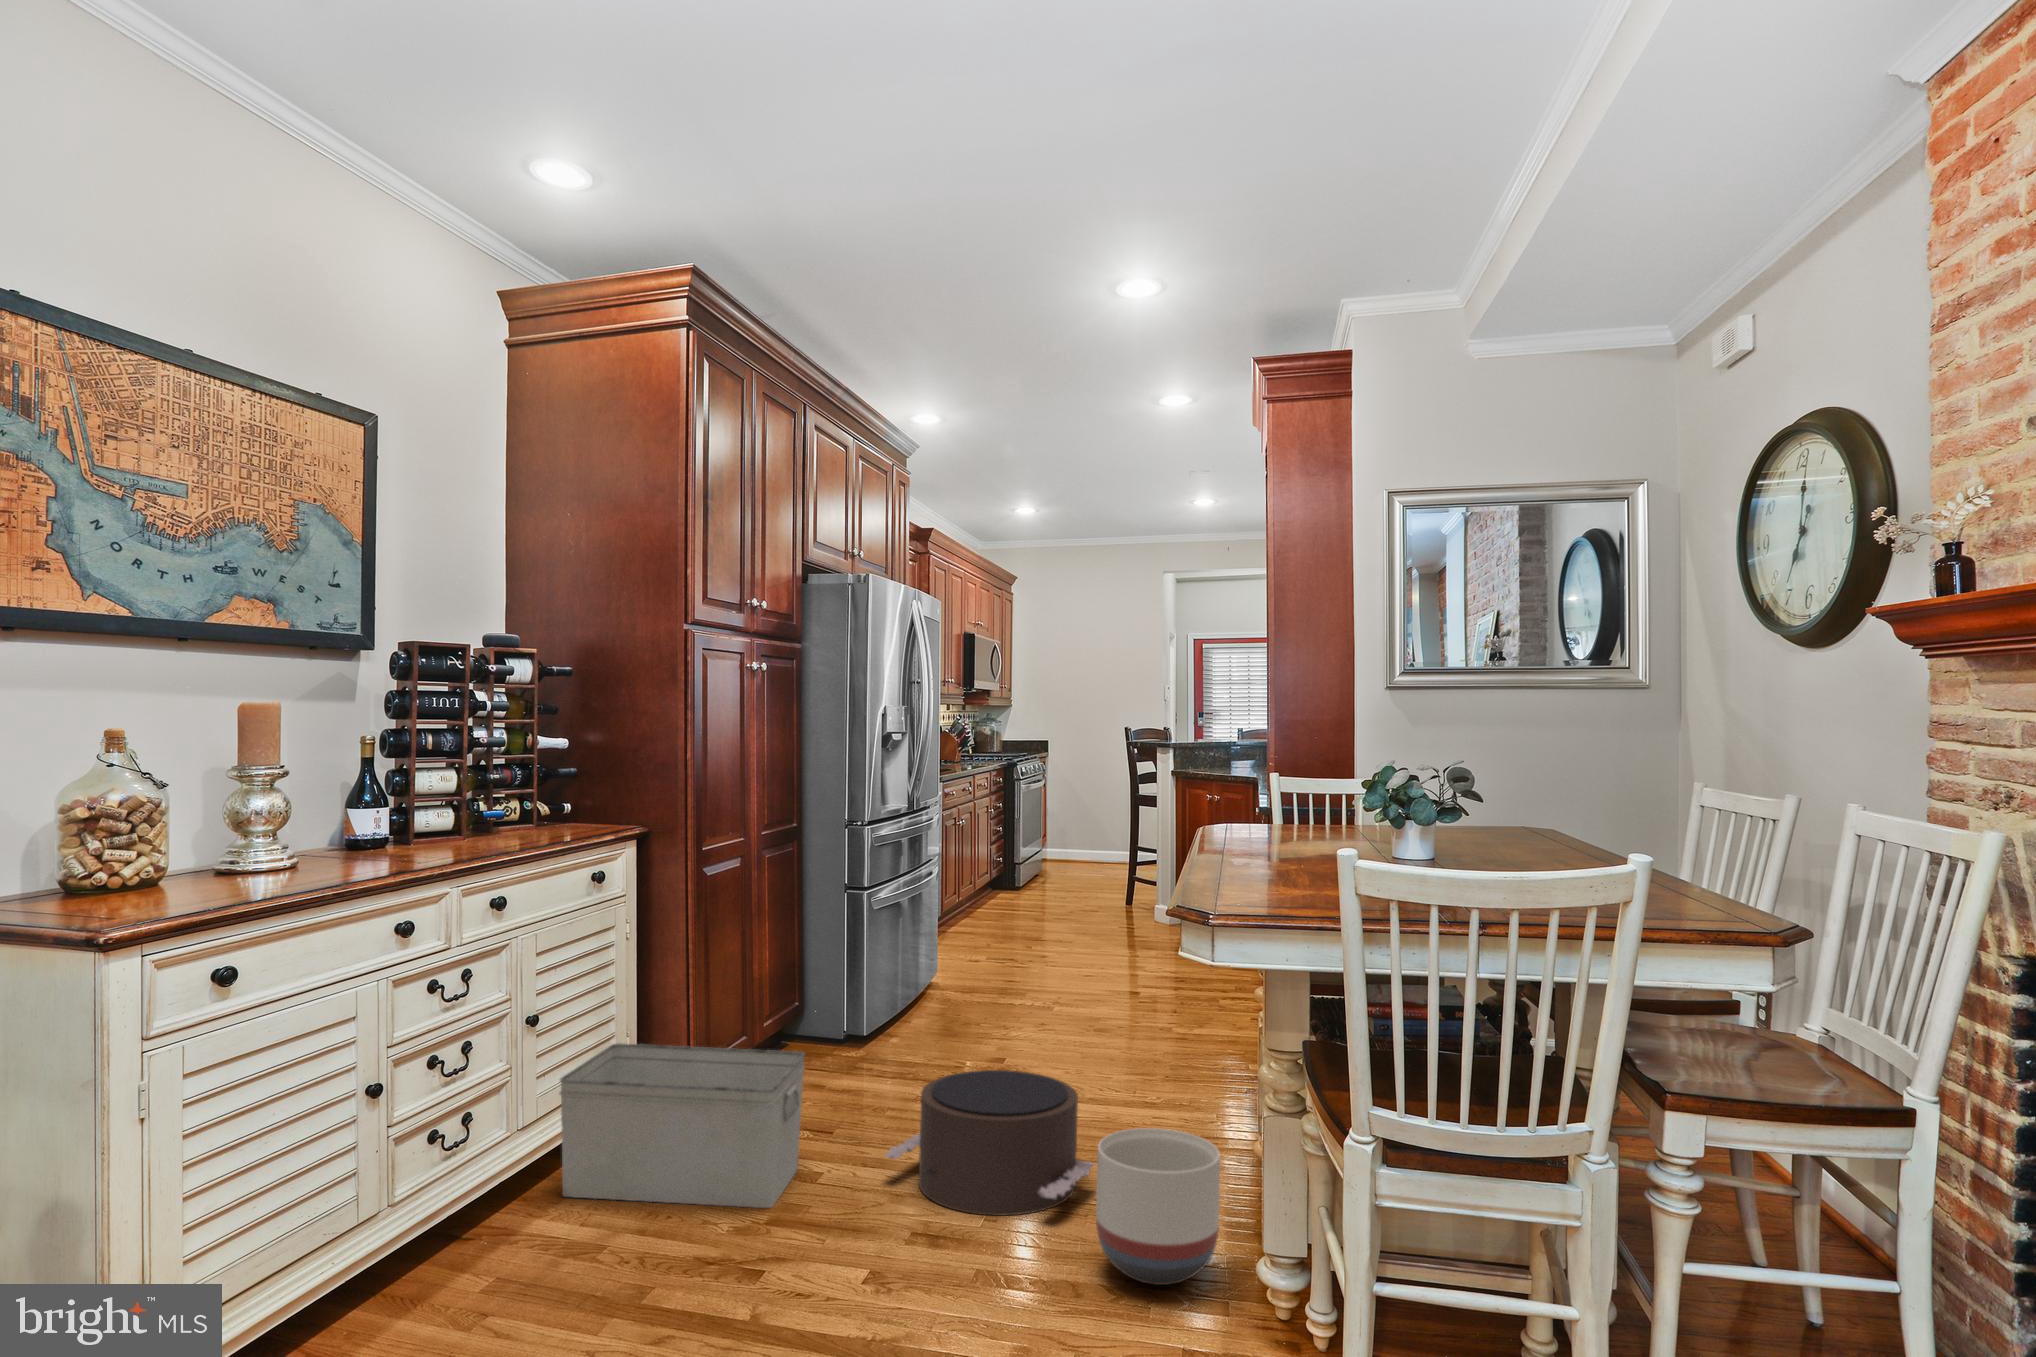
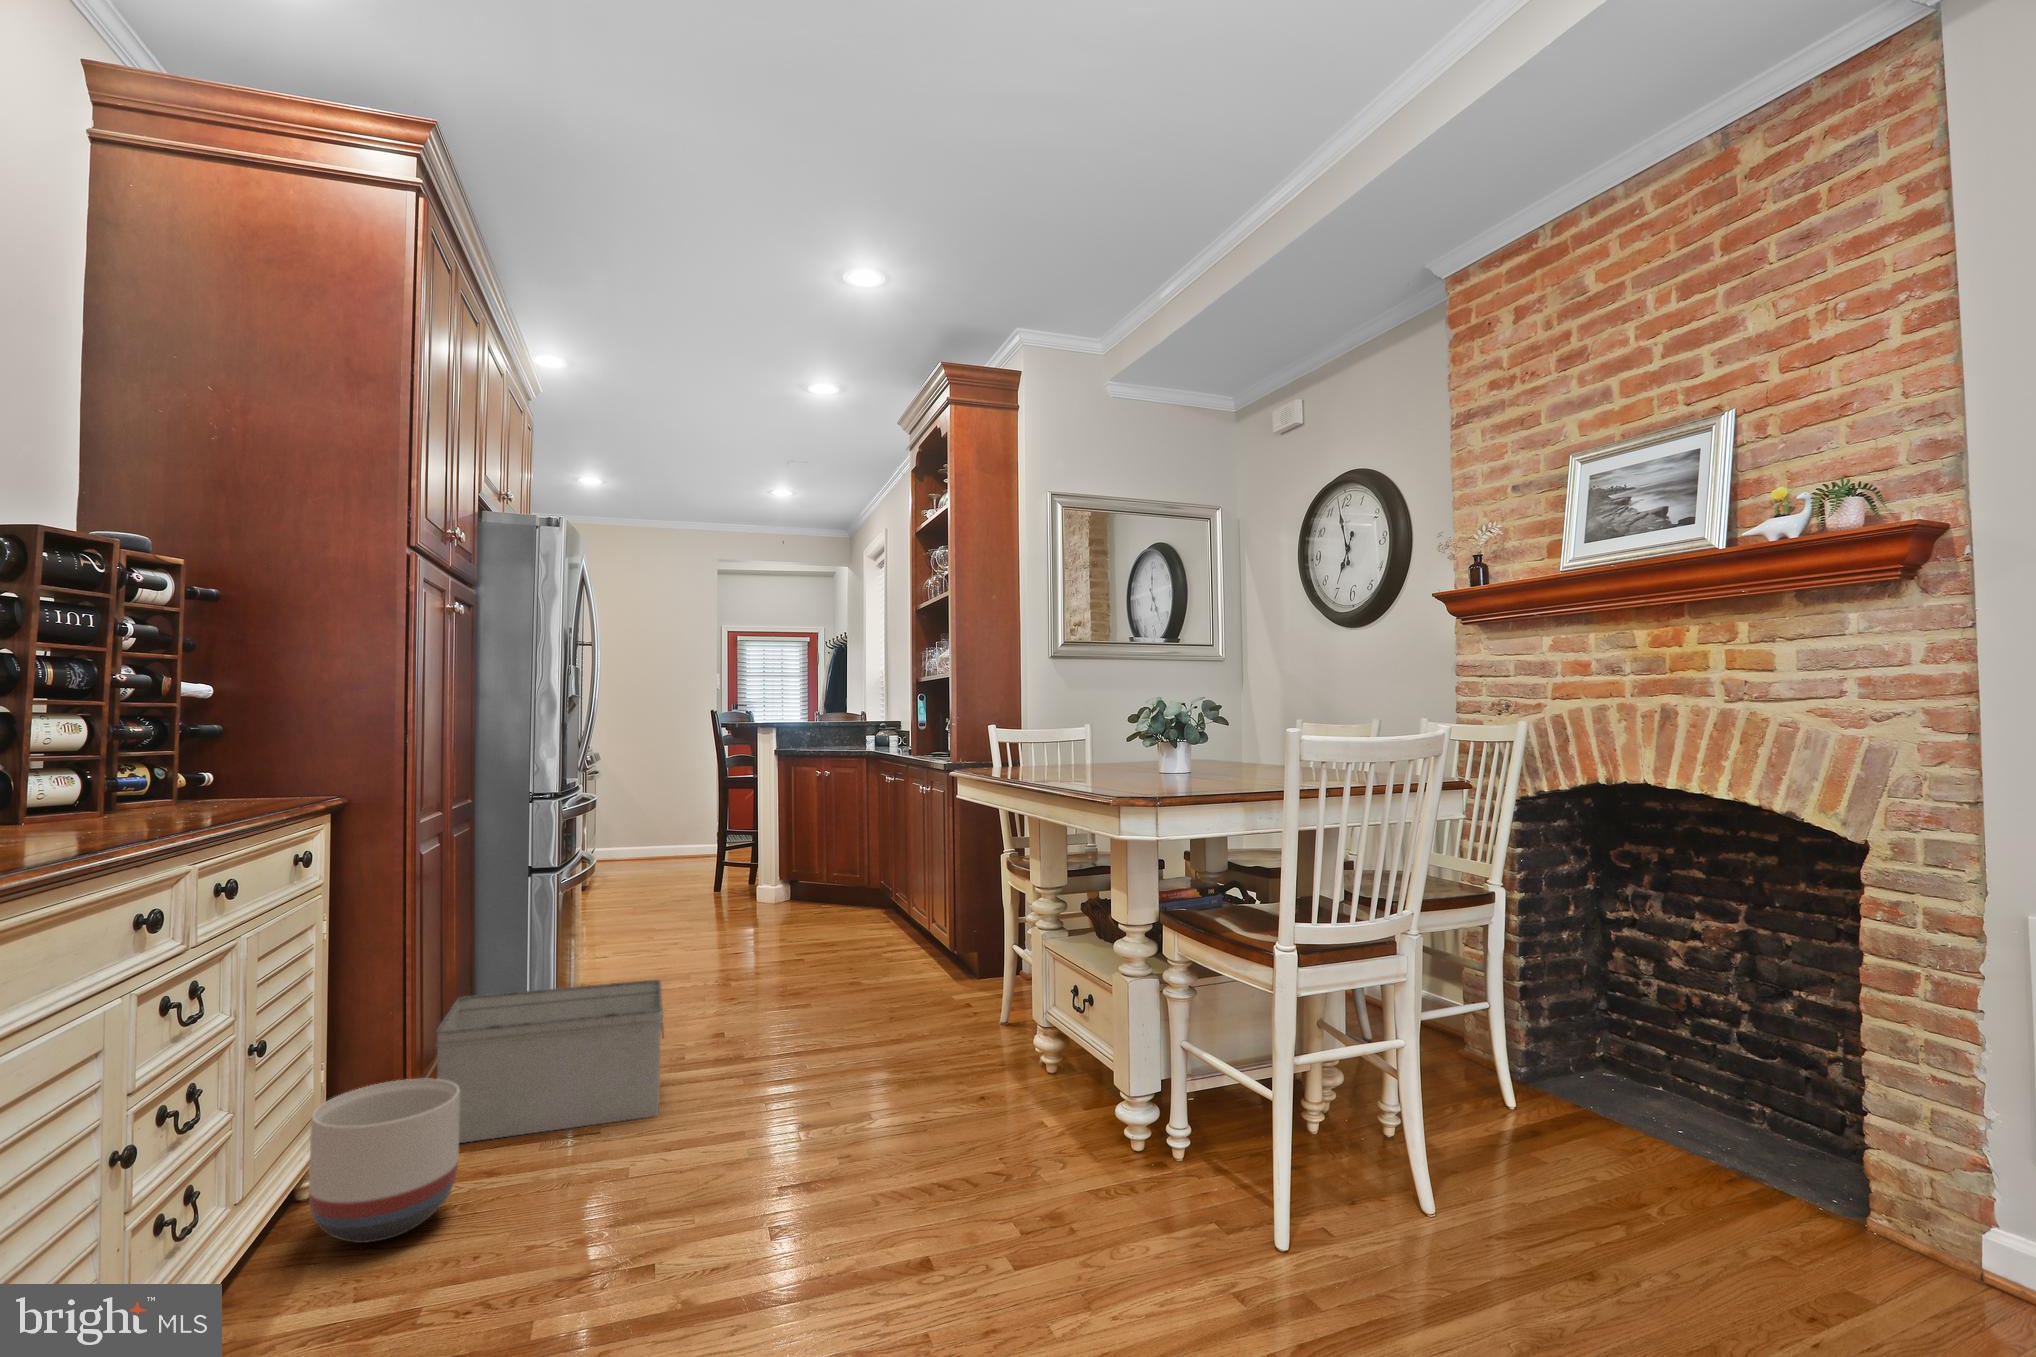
pouf: present [885,1070,1095,1216] -> none [745,972,921,1087]
planter: present [1096,1128,1220,1285] -> present [309,1079,460,1243]

